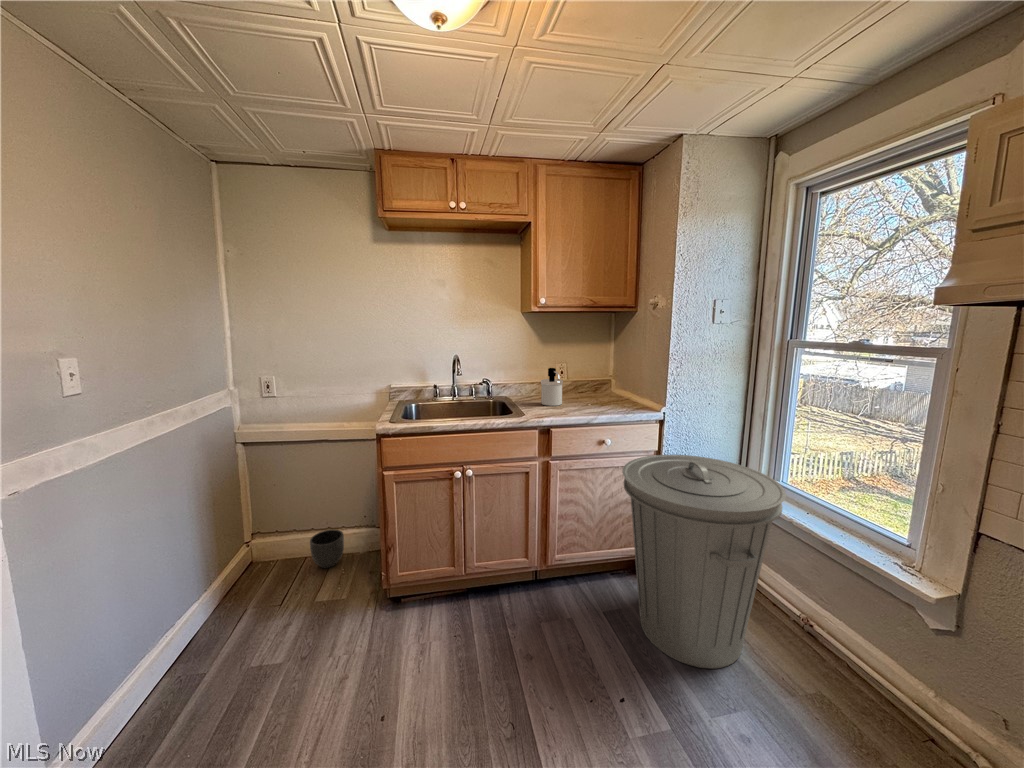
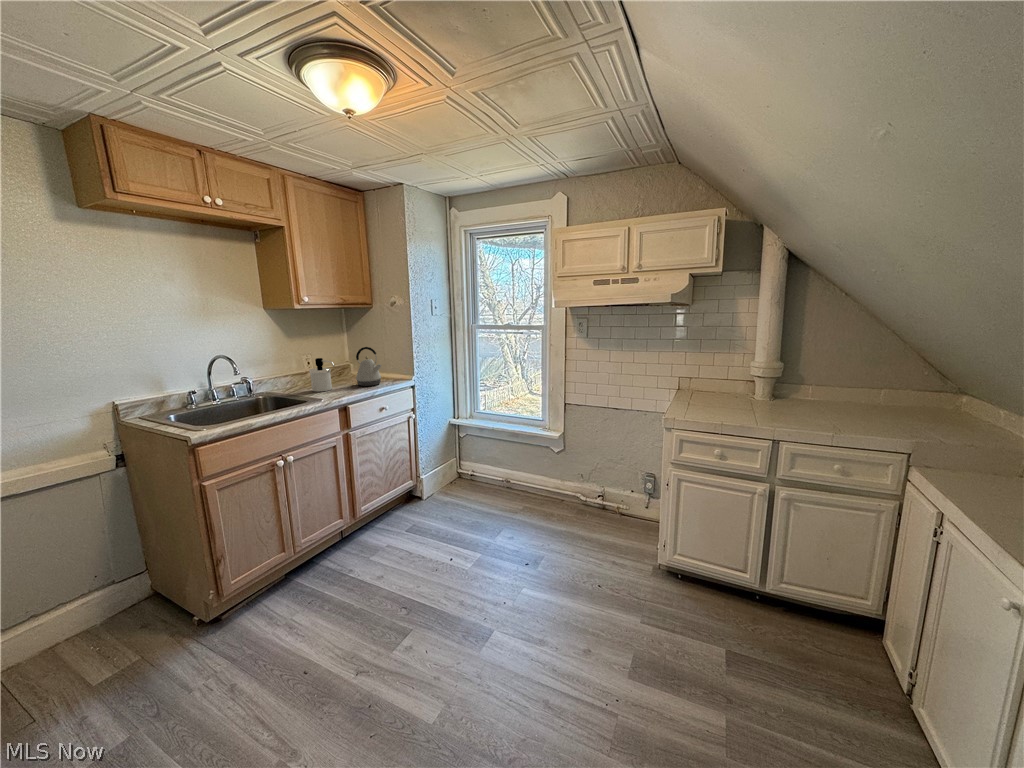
kettle: none [589,360,620,409] -> present [356,347,382,386]
trash can: present [622,455,786,669] -> none [406,405,500,529]
planter: present [310,530,344,568] -> none [24,604,89,661]

